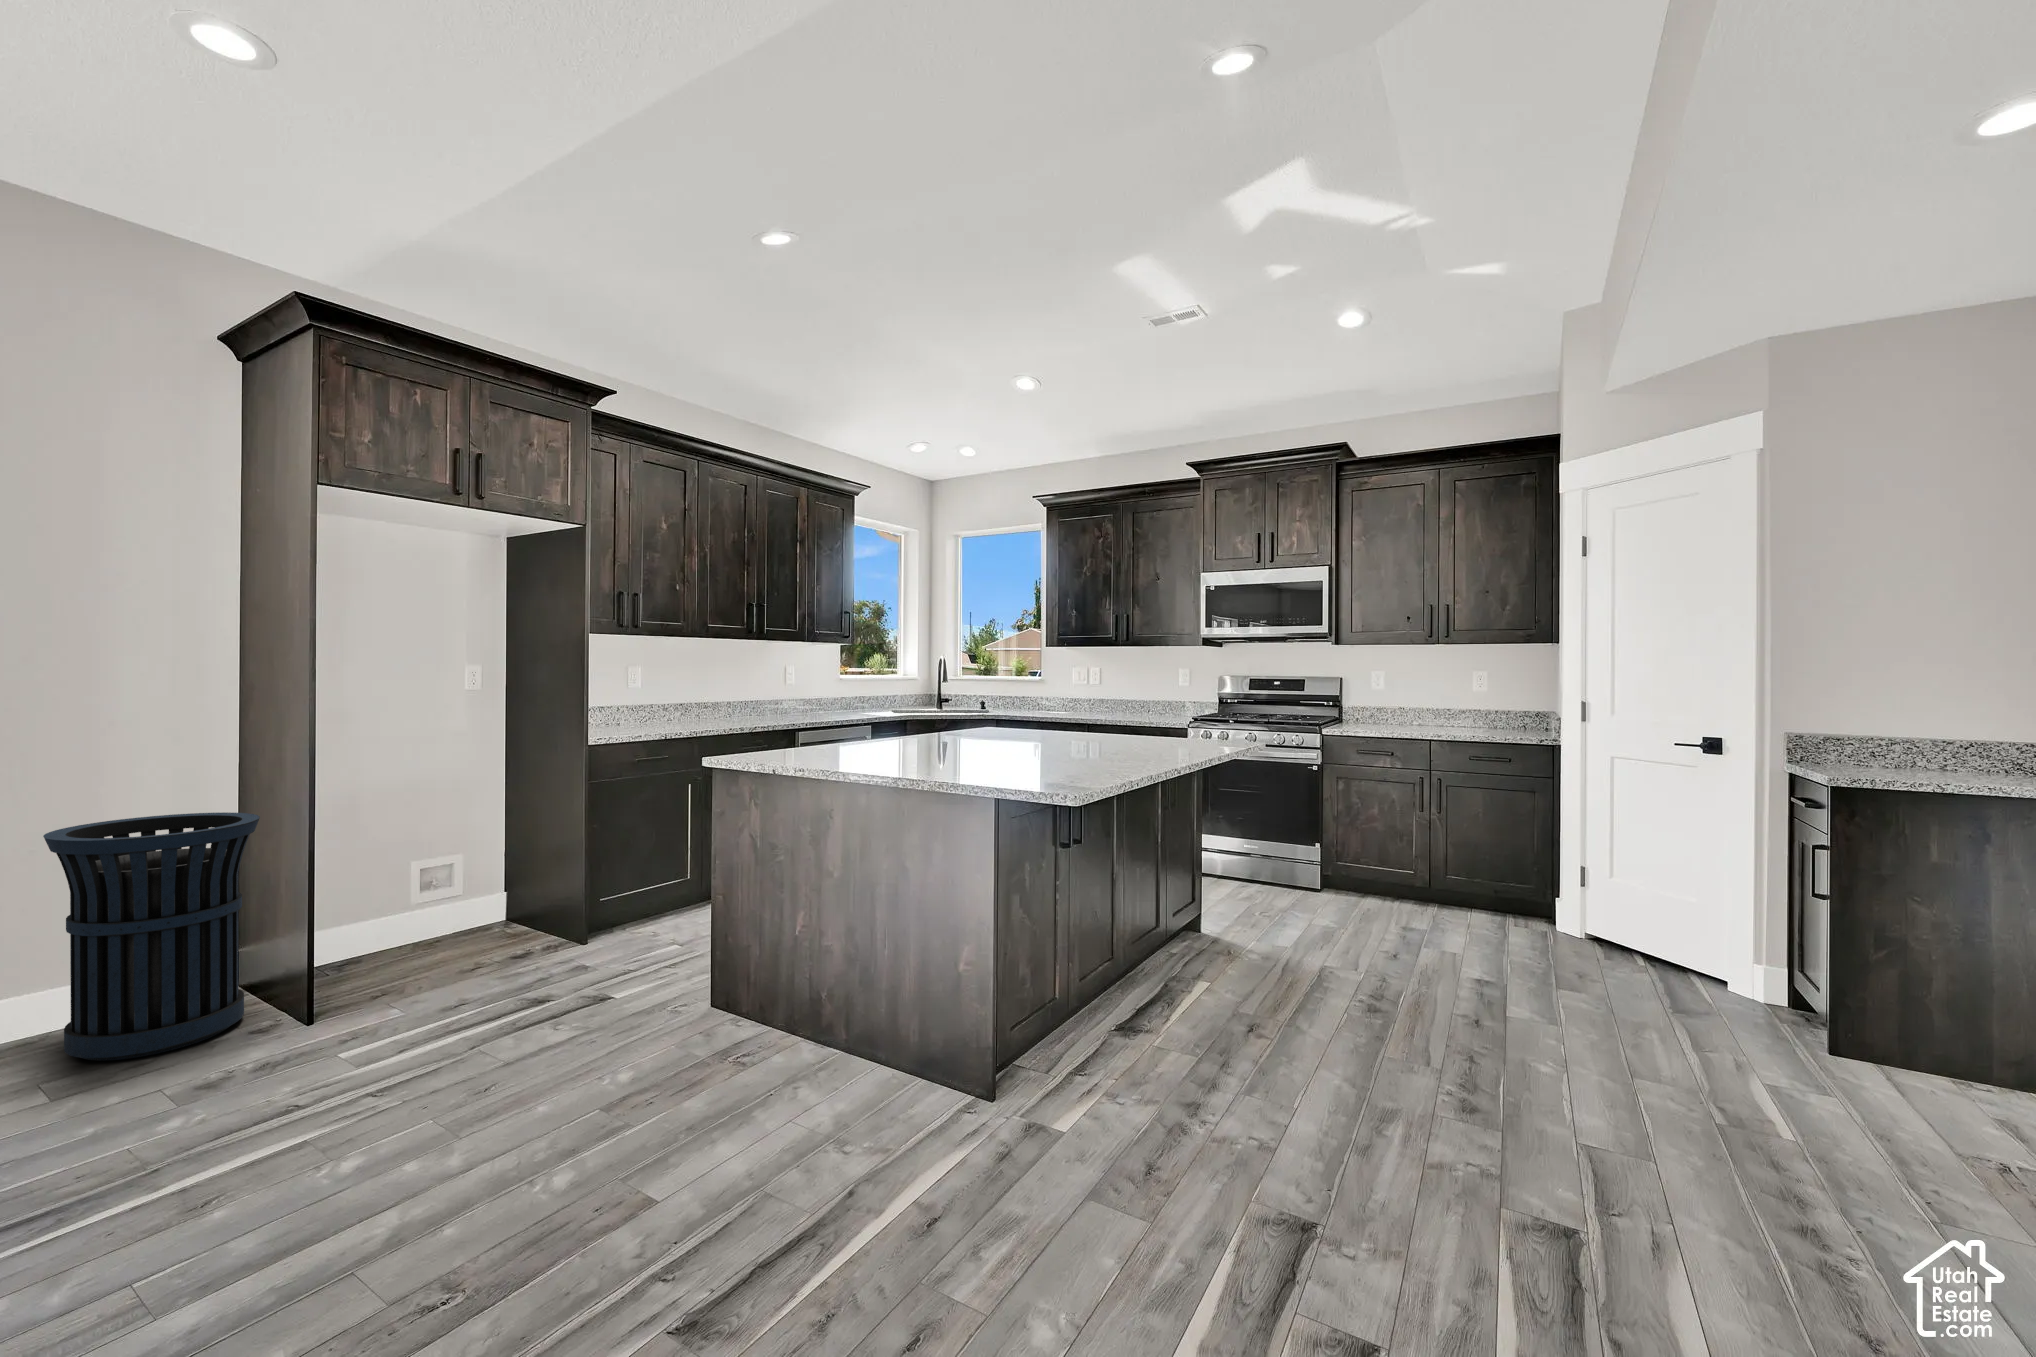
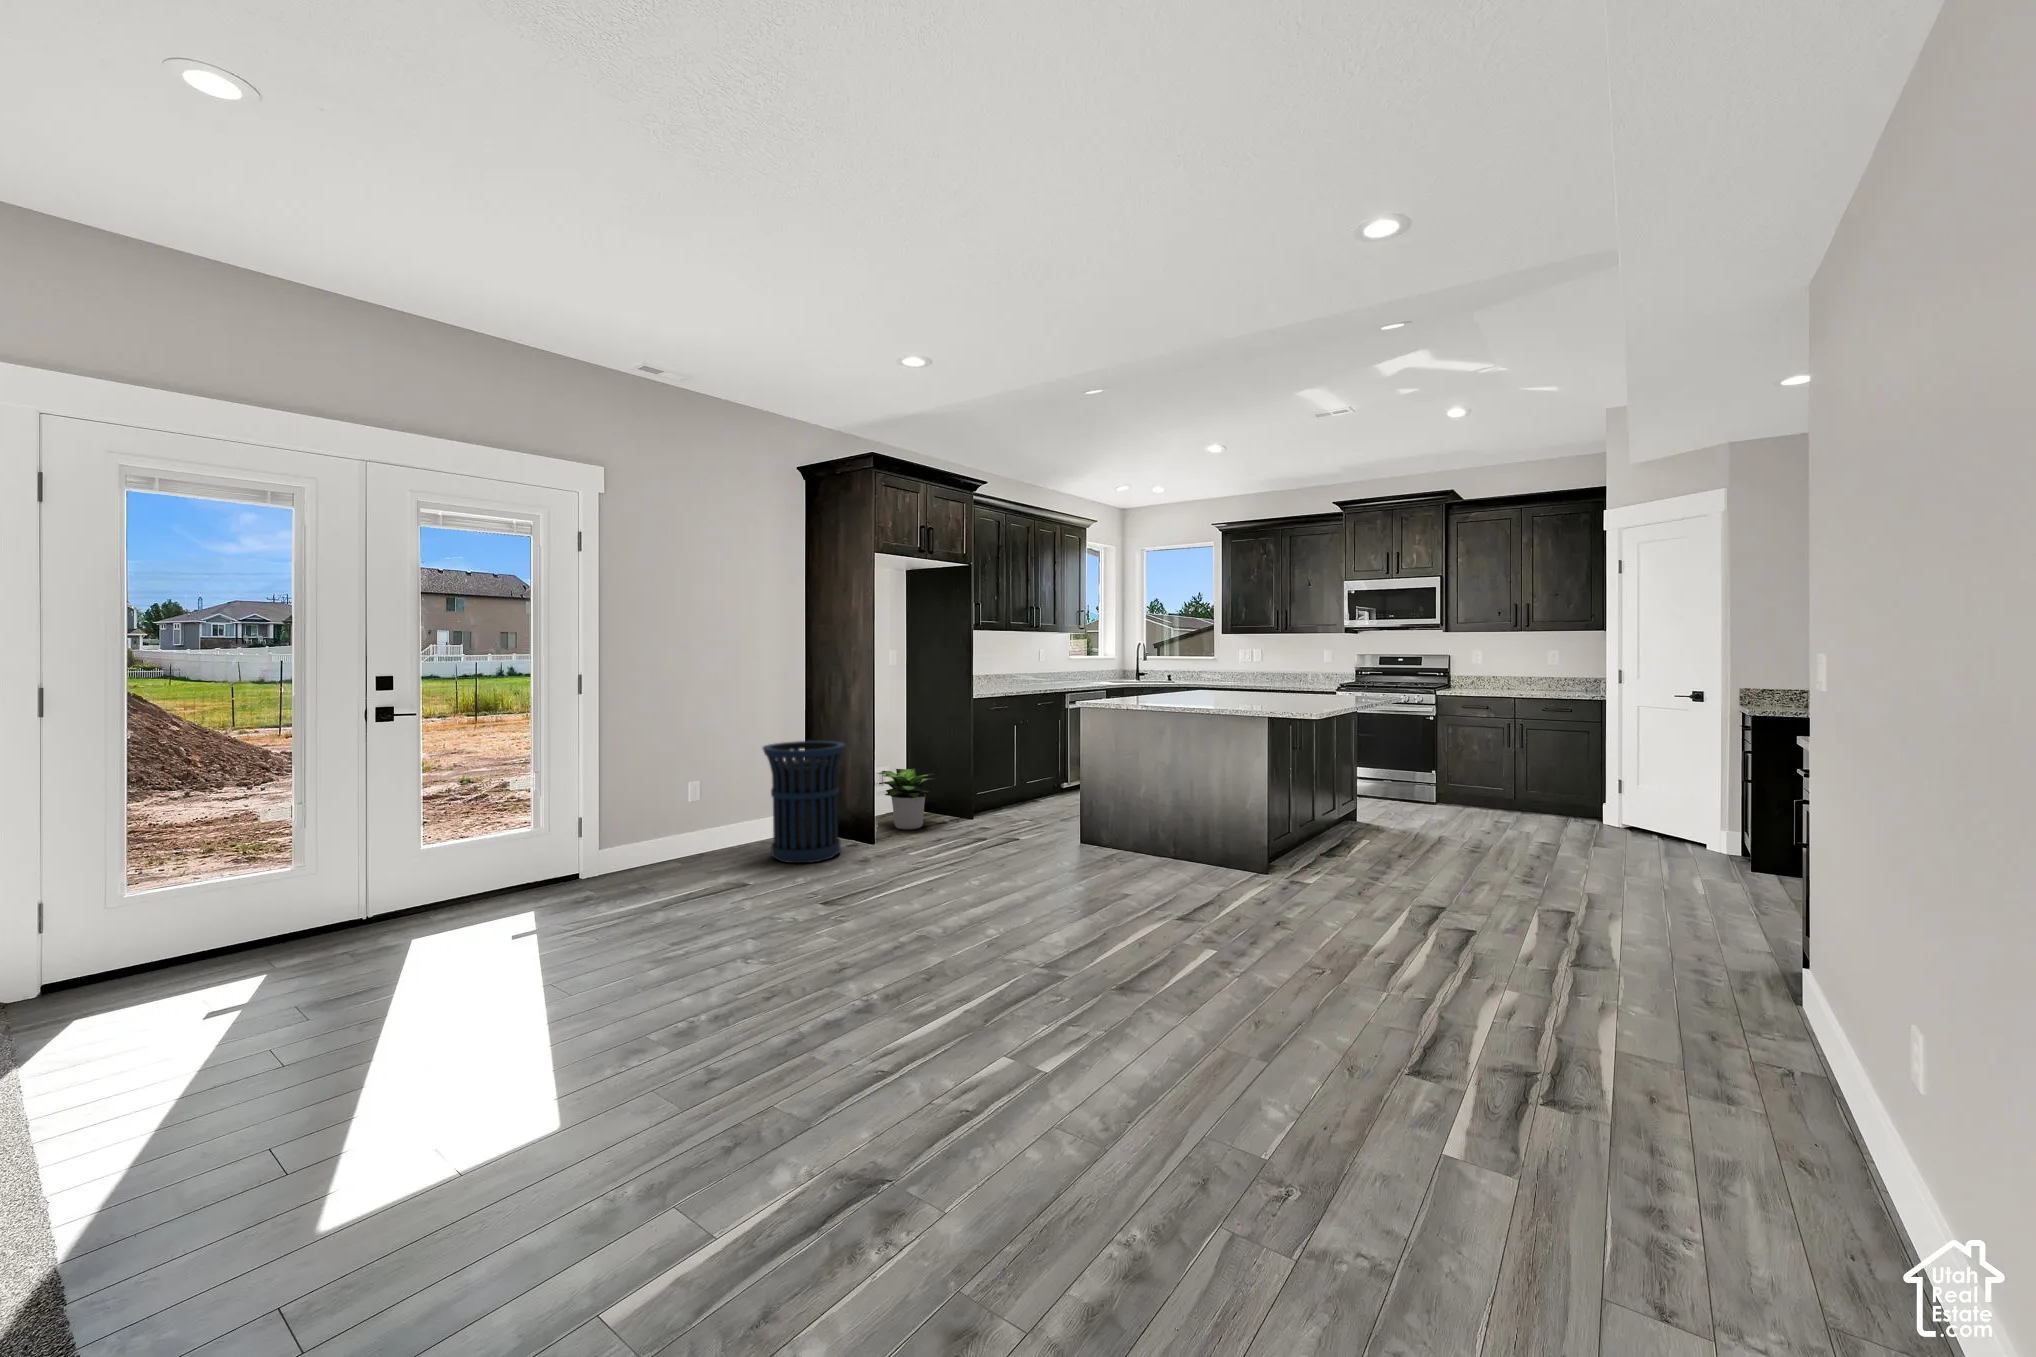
potted plant: none [398,849,529,959] -> present [879,768,935,830]

